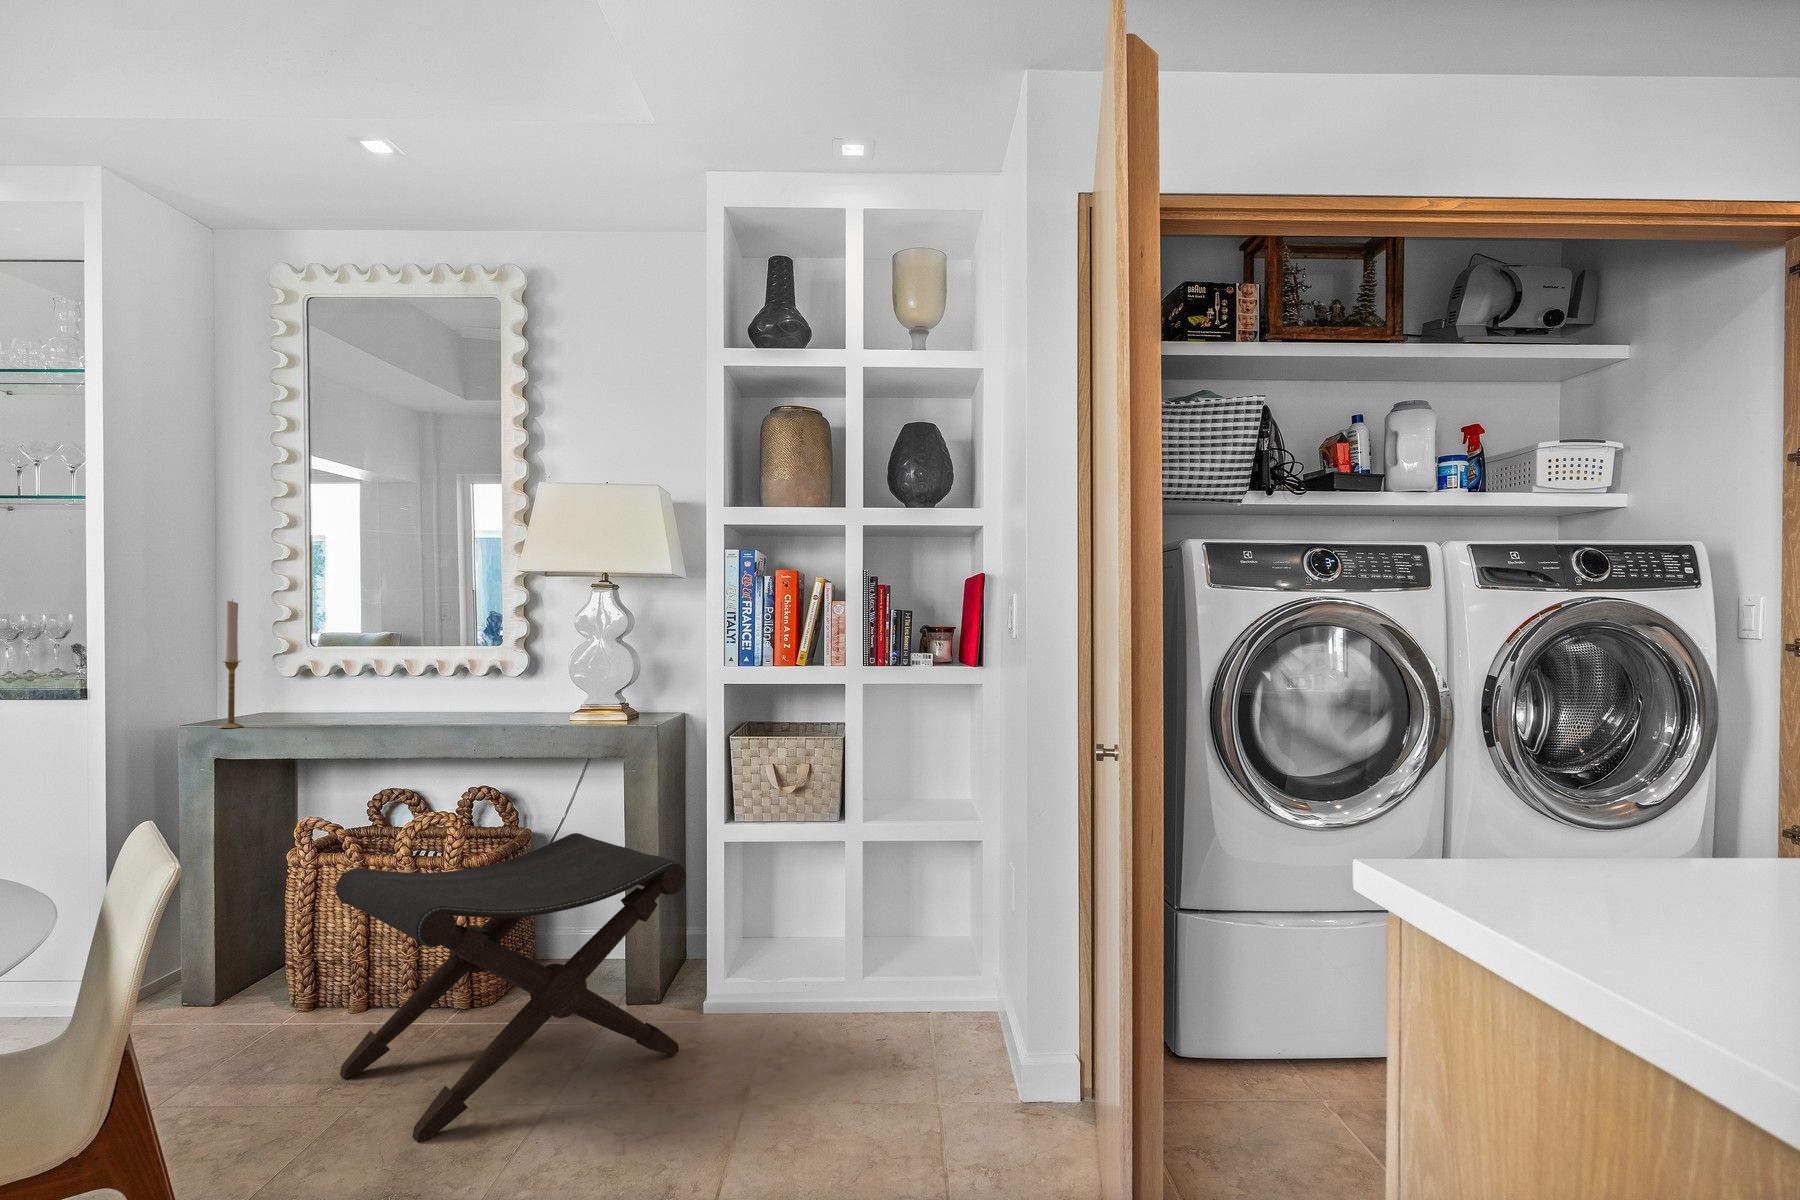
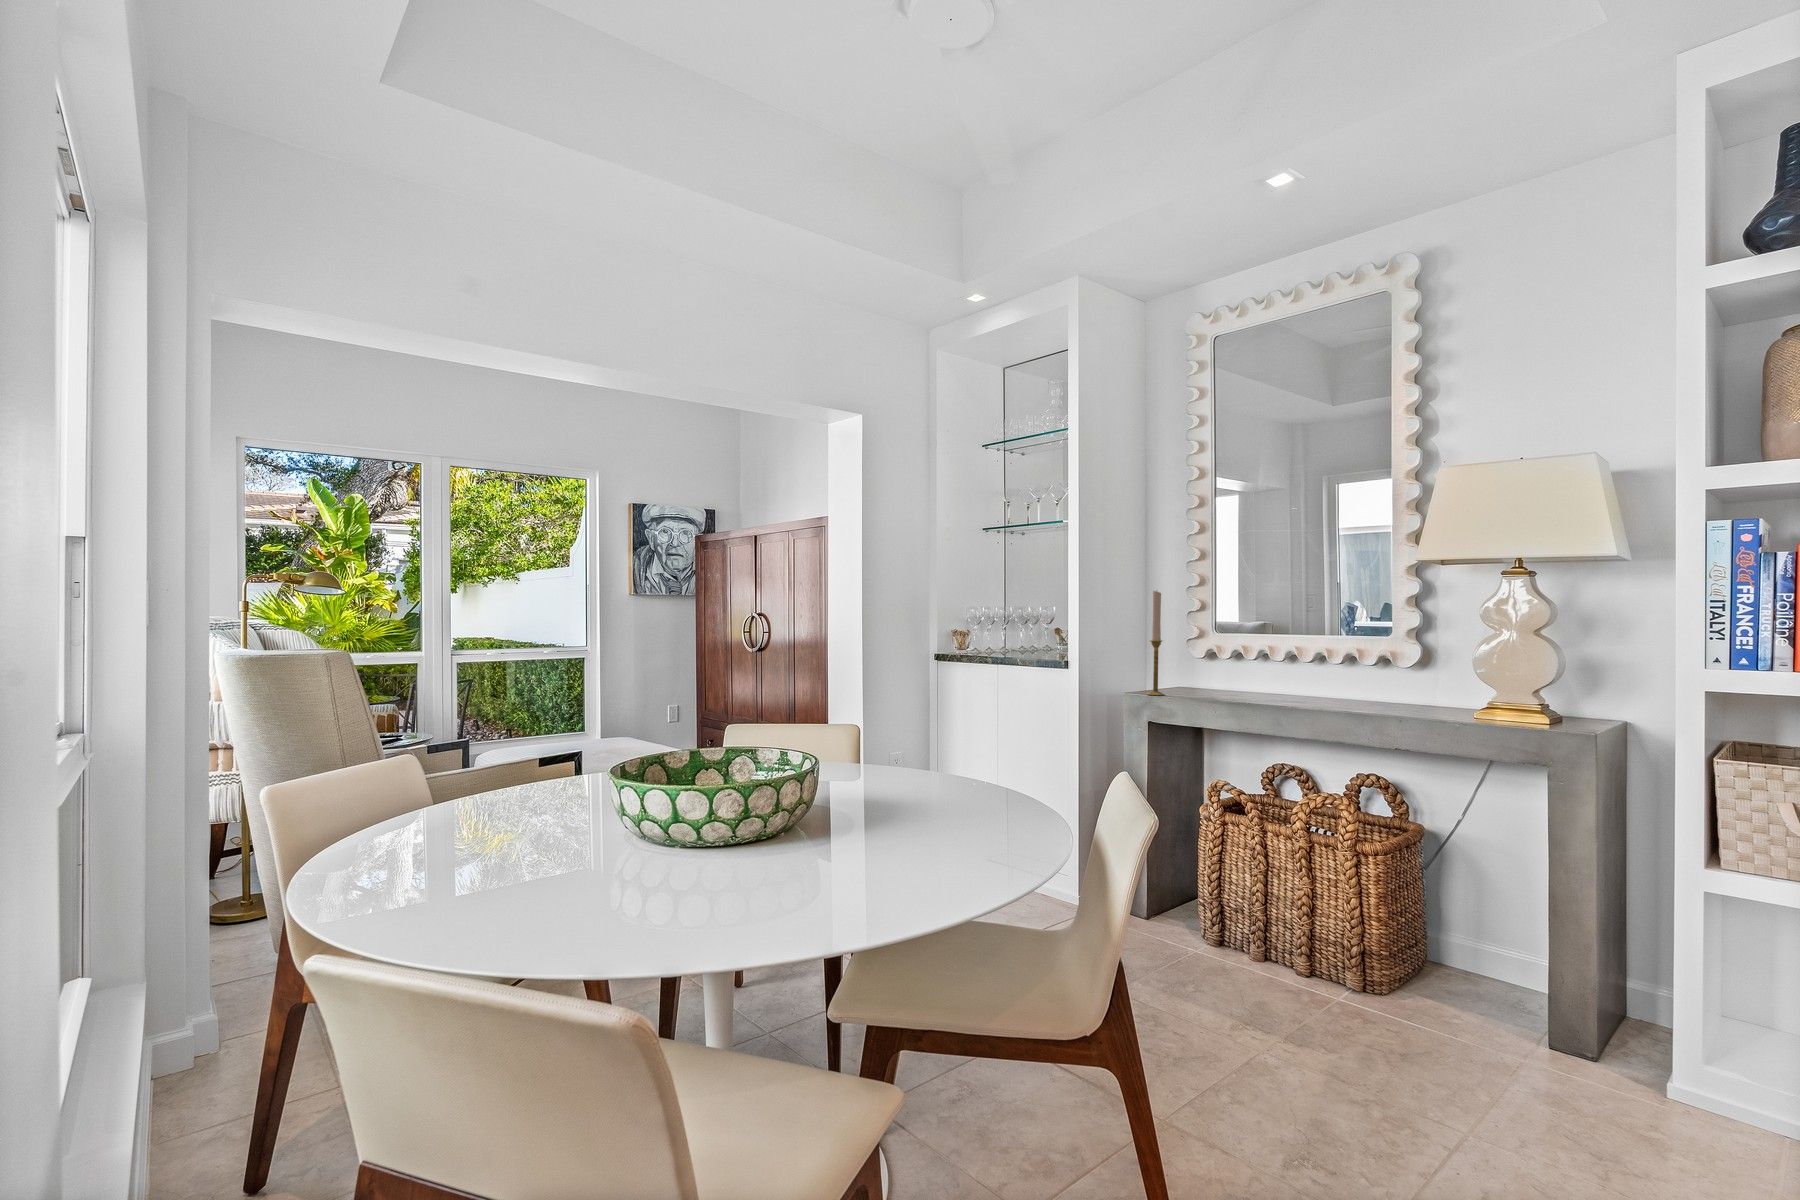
footstool: present [336,833,686,1142] -> none [1241,834,1657,1140]

